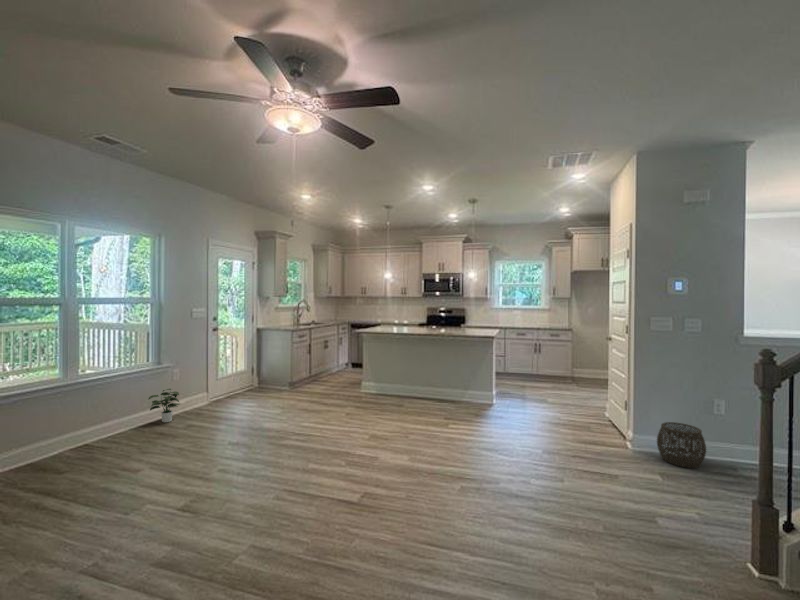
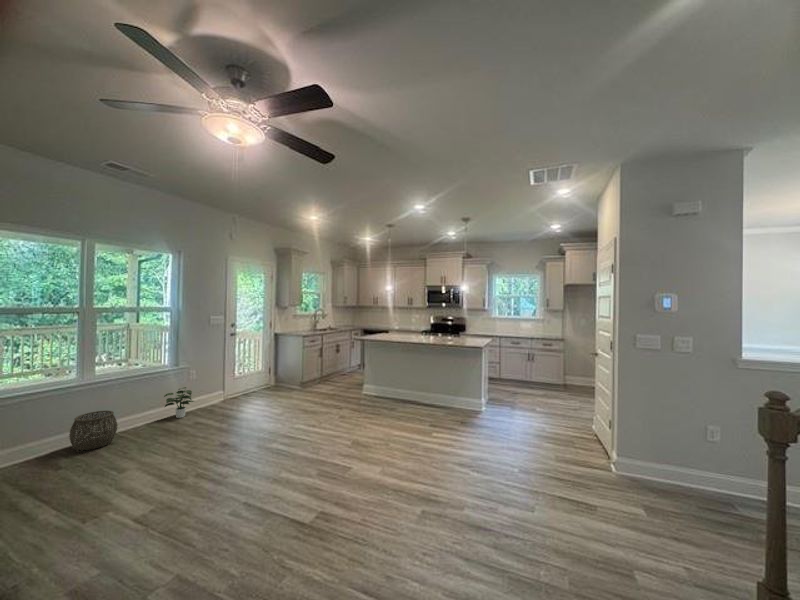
woven basket: present [657,422,706,468] -> present [69,411,118,451]

